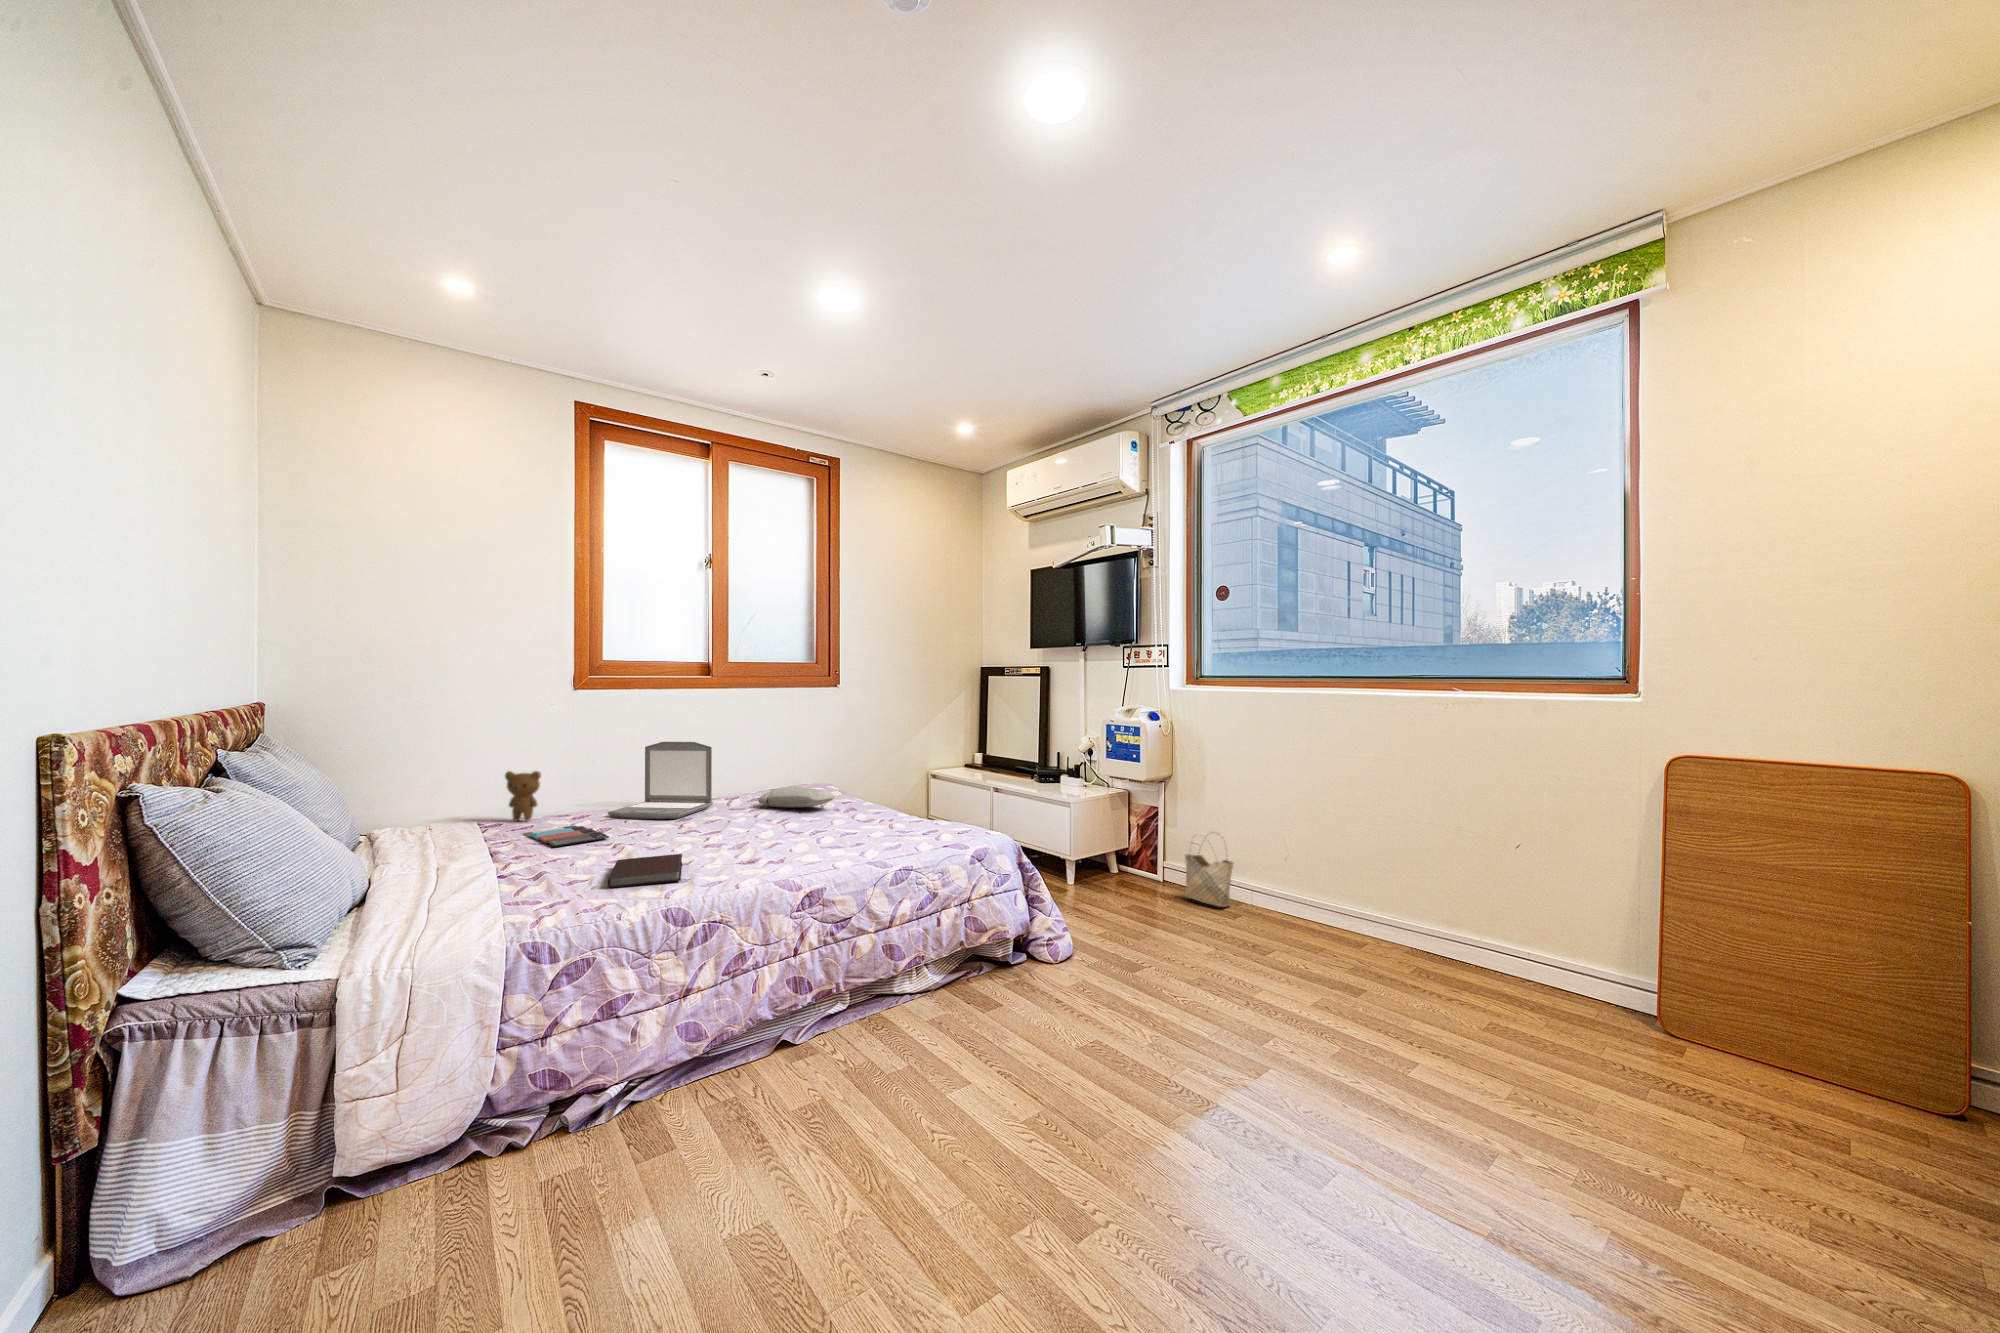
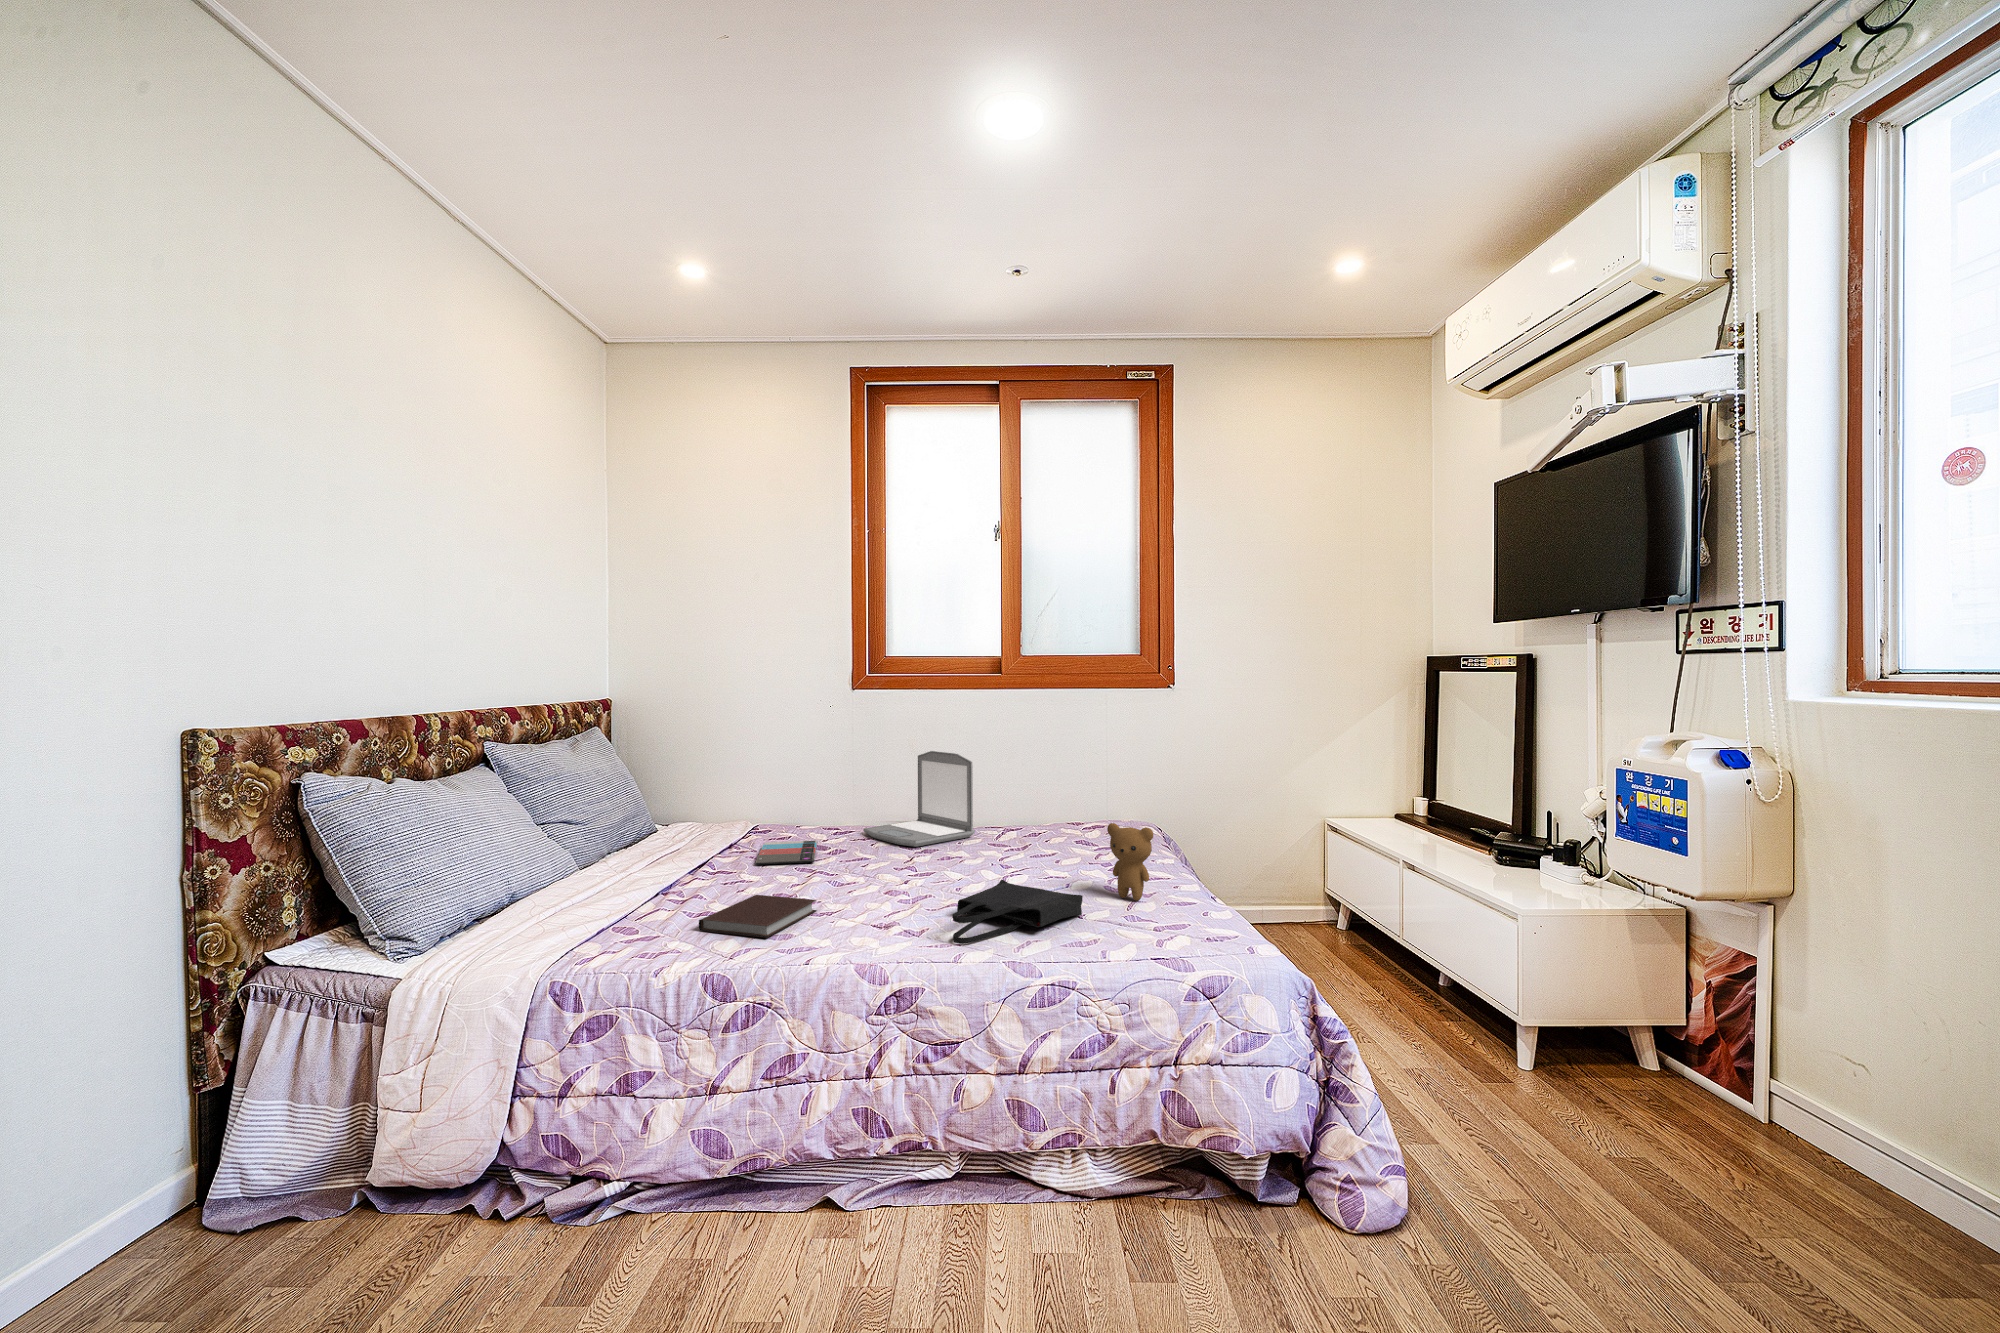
teddy bear: present [505,771,541,821] -> present [1107,823,1153,901]
pillow: present [758,786,835,807] -> none [1022,821,1108,854]
tote bag: none [794,822,872,859] -> present [953,880,1083,944]
woven basket: present [1184,838,1234,907] -> none [1798,1047,1955,1251]

